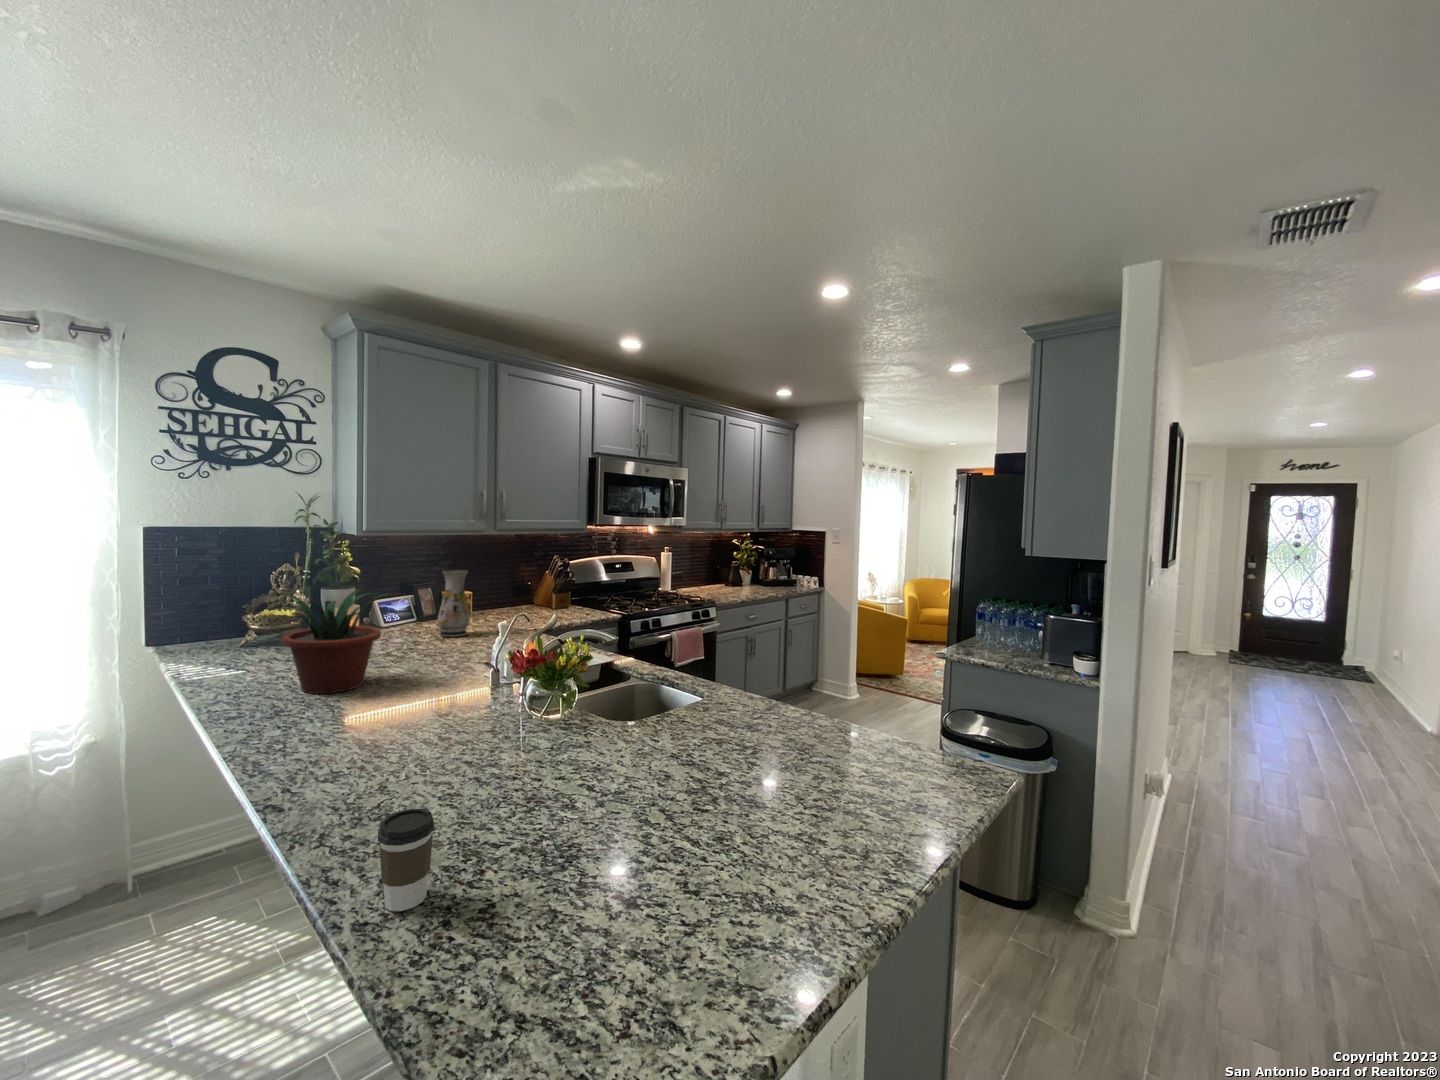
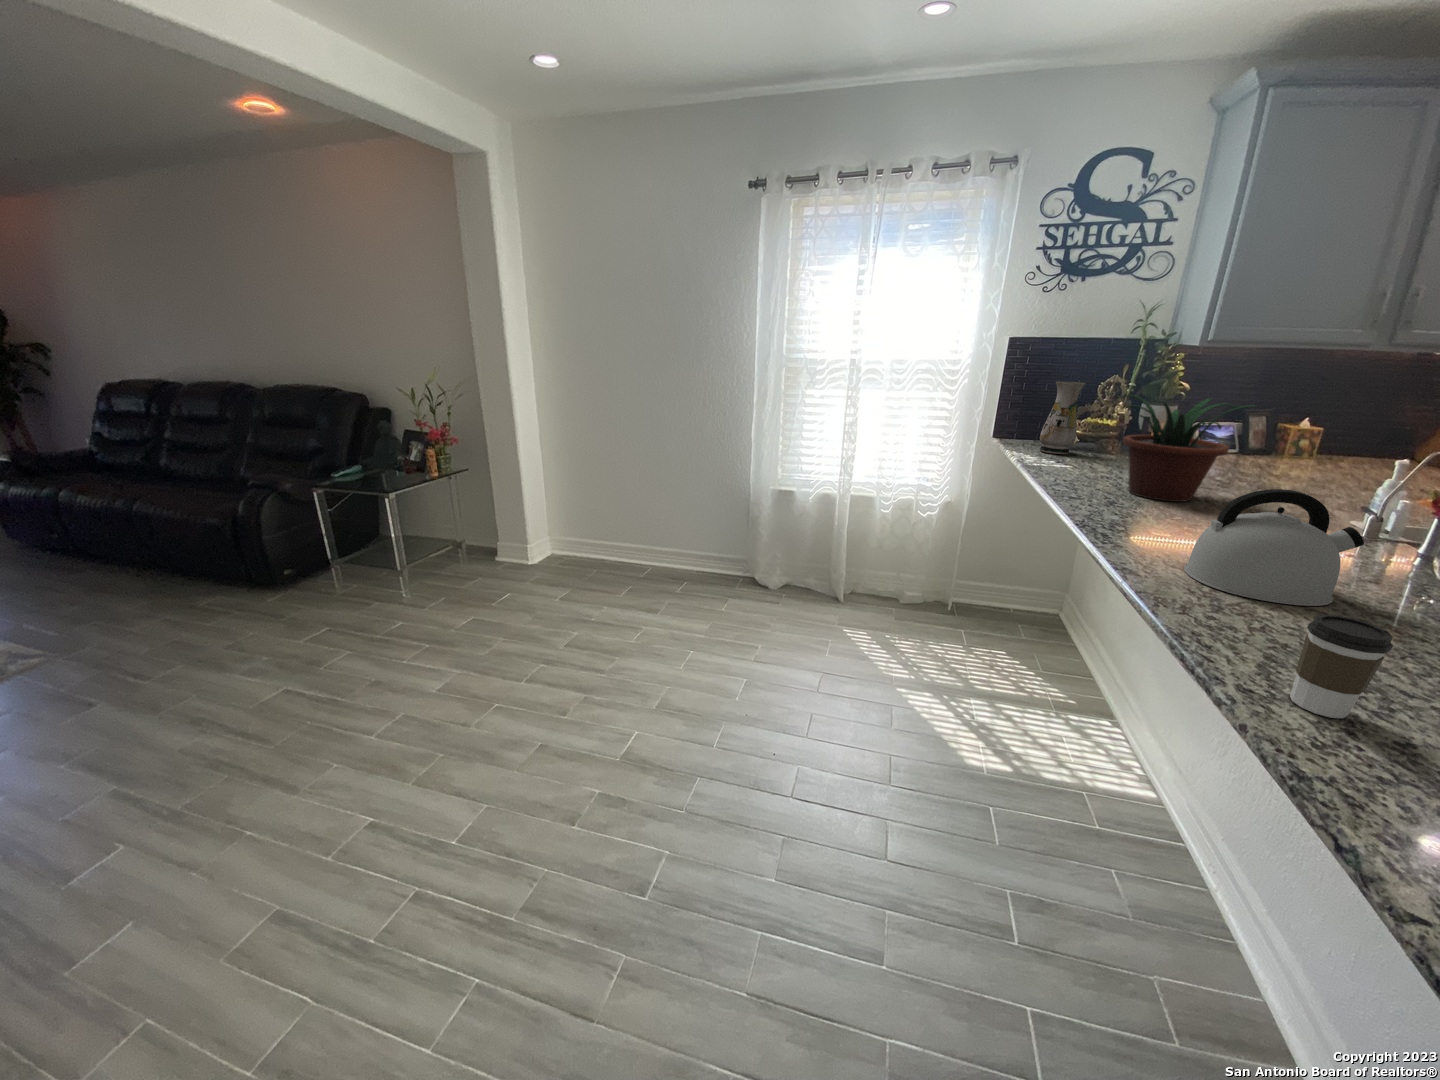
vase: present [438,570,470,637] -> present [1040,381,1085,454]
kettle: none [329,681,455,792] -> present [1184,489,1364,606]

